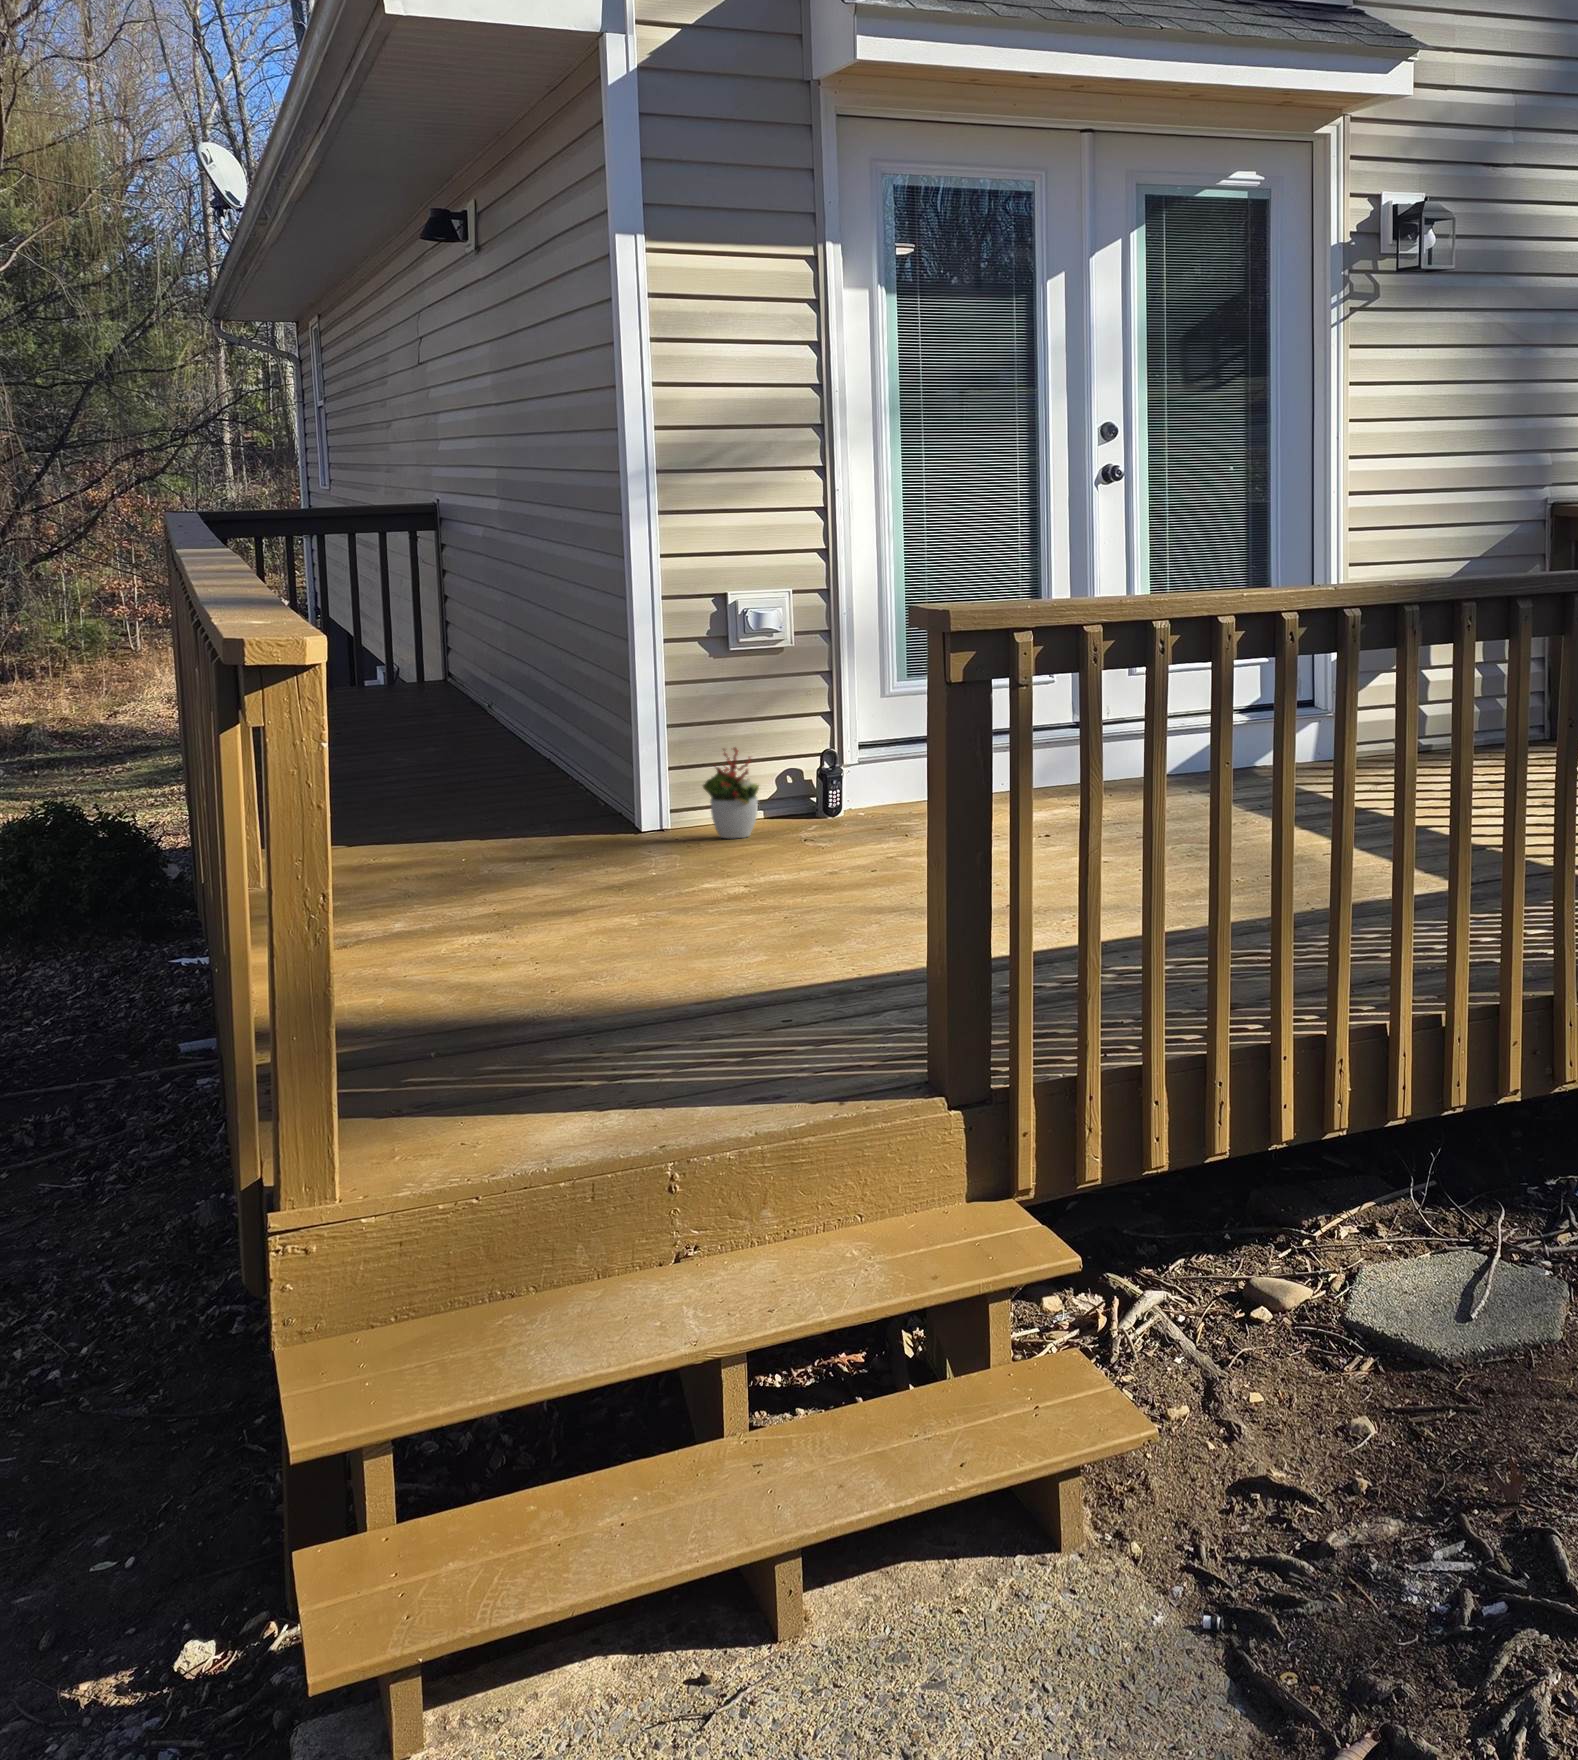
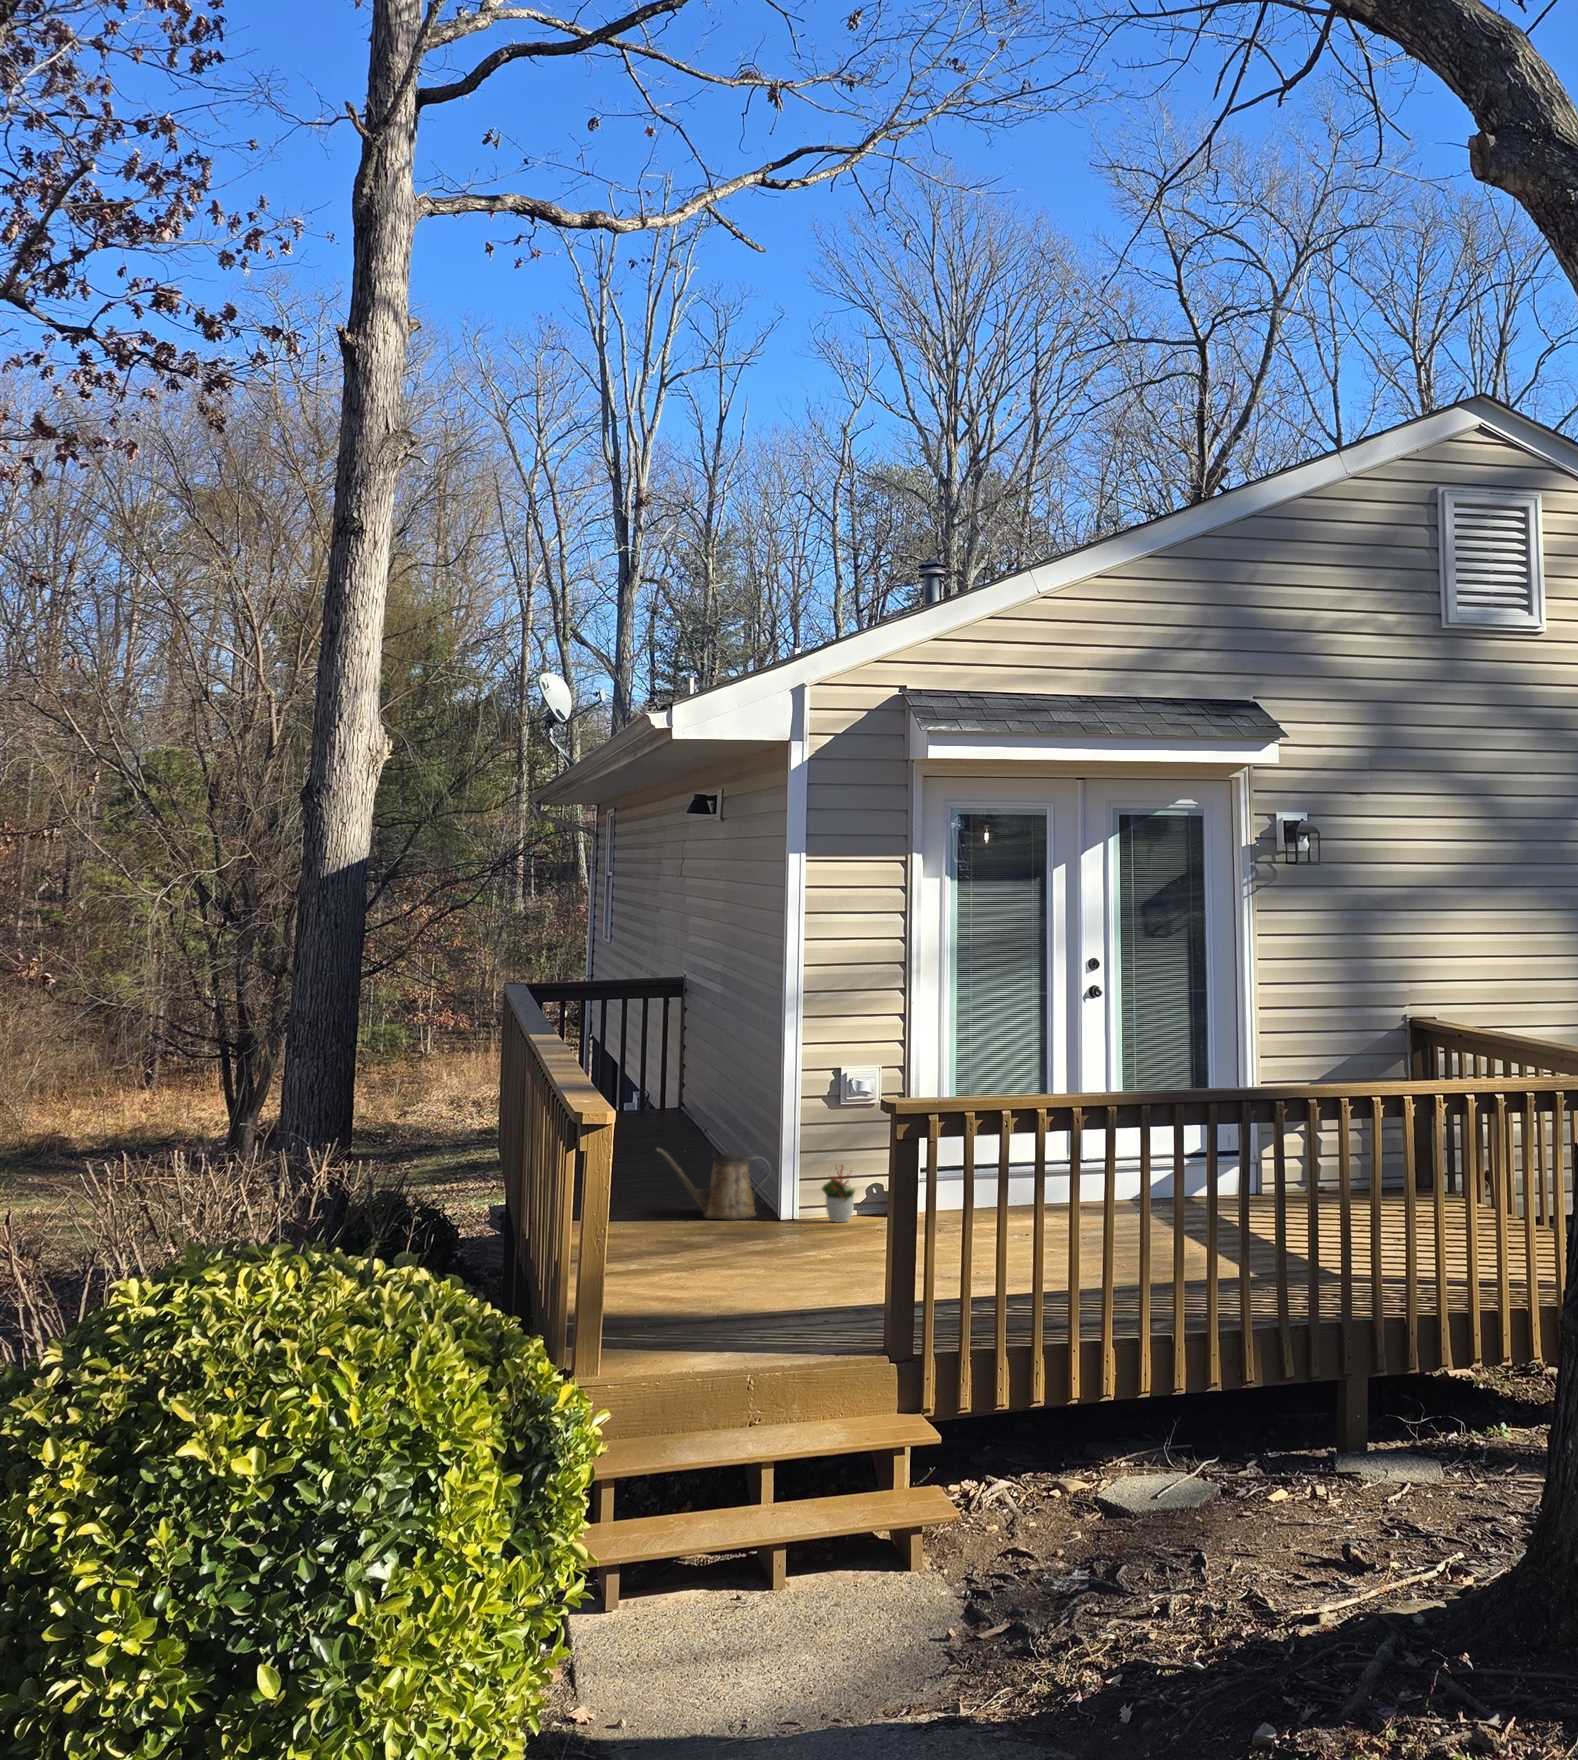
watering can: none [415,736,611,845] -> present [656,1148,770,1220]

